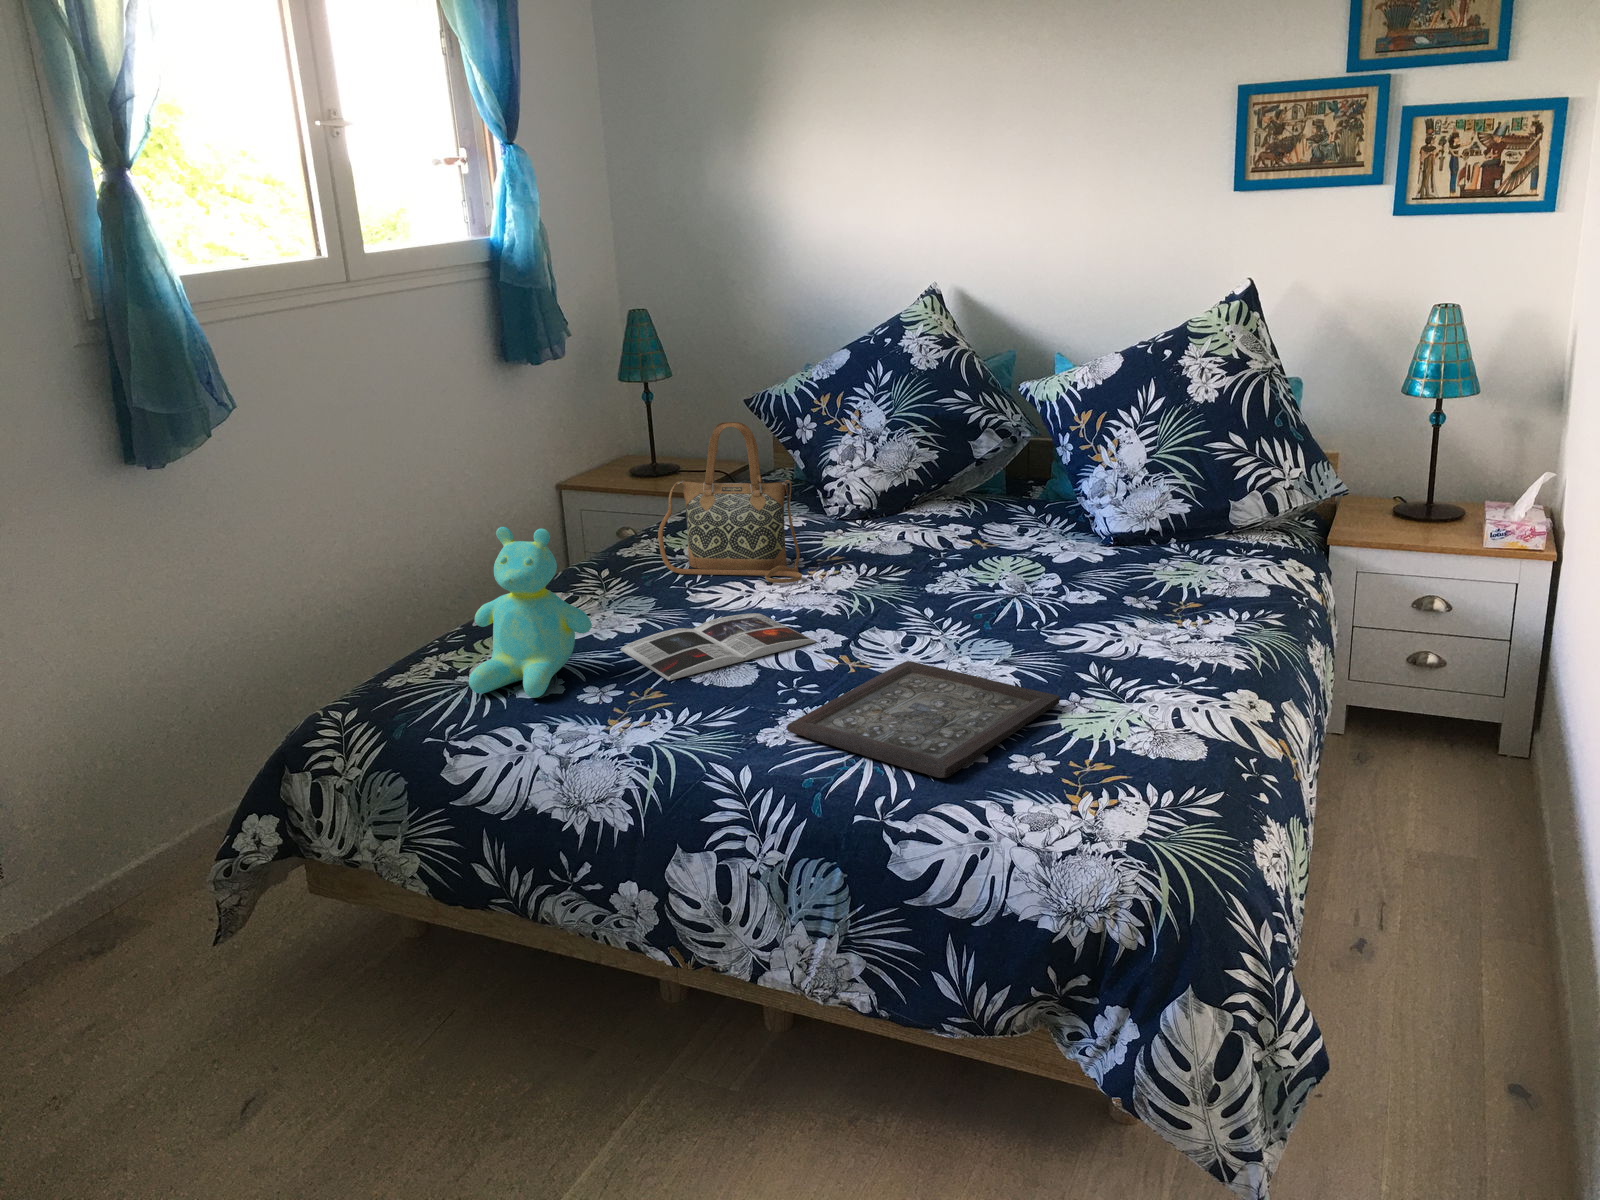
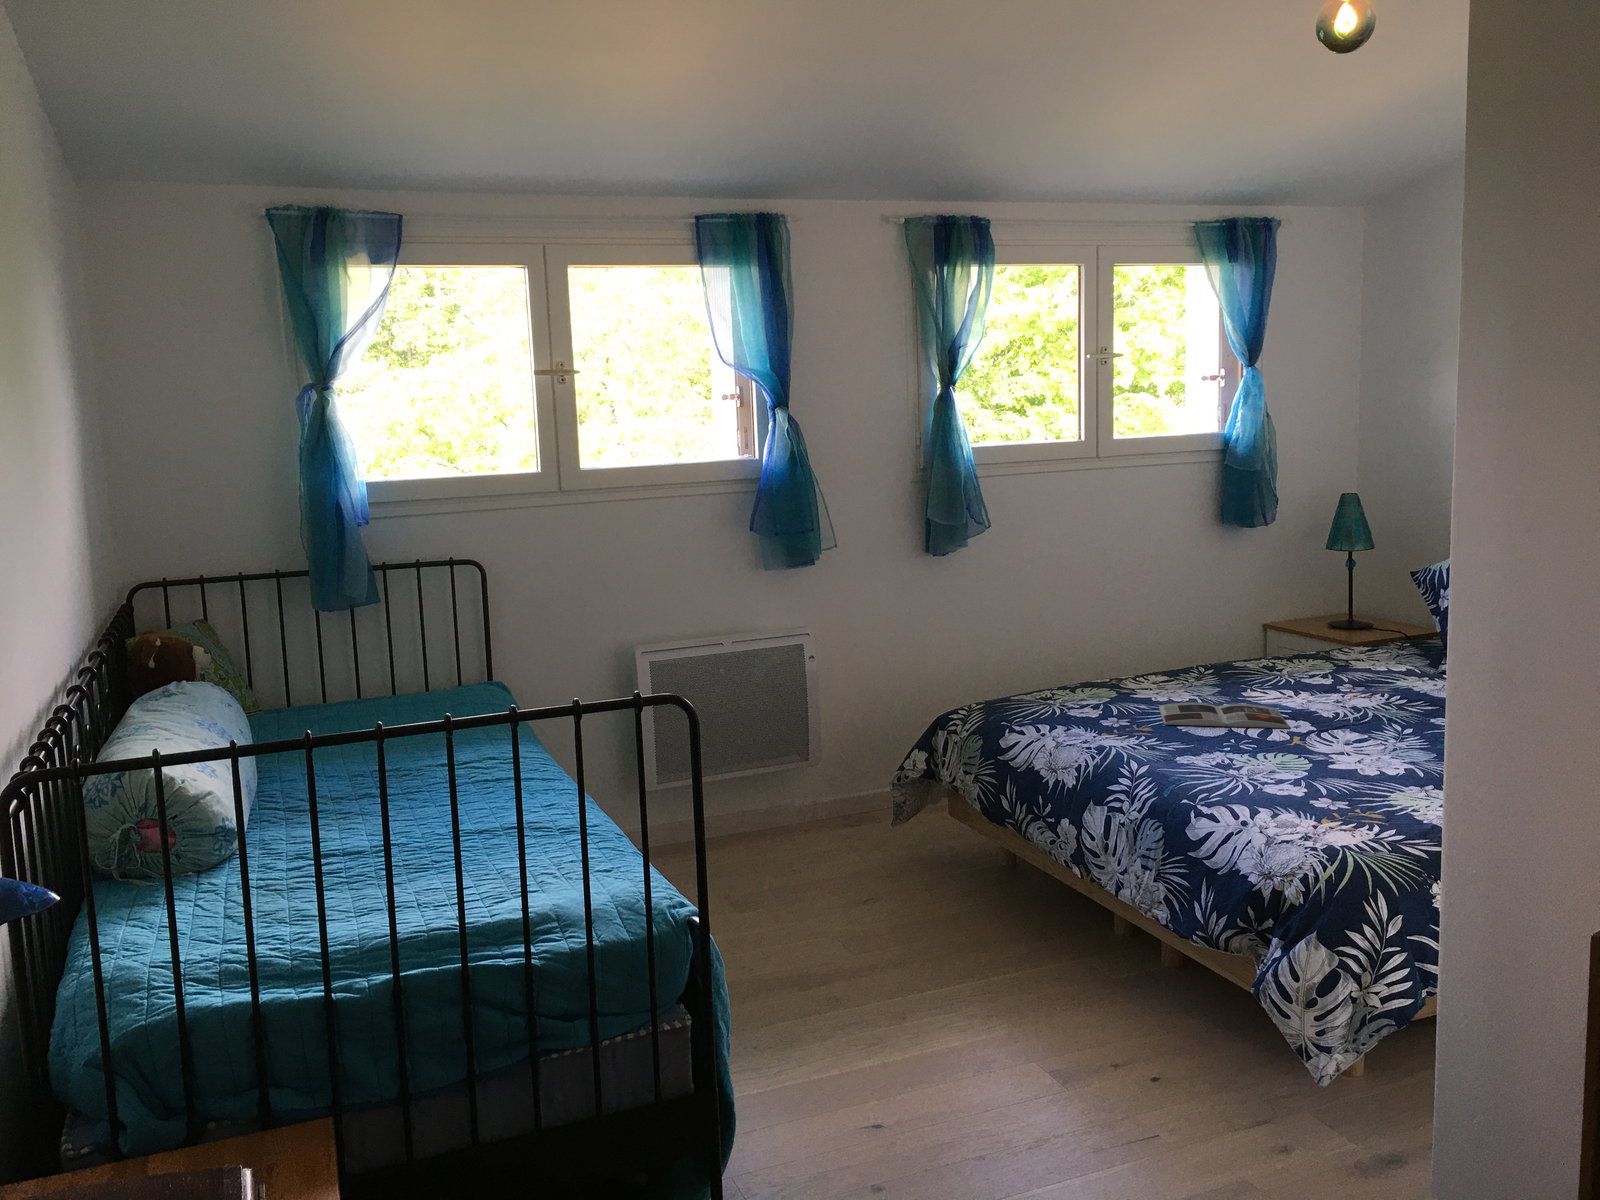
handbag: present [658,422,802,583] -> none [1251,574,1354,700]
teddy bear: present [469,527,591,698] -> none [1045,607,1128,715]
tray: present [787,661,1060,778] -> none [1194,744,1397,791]

